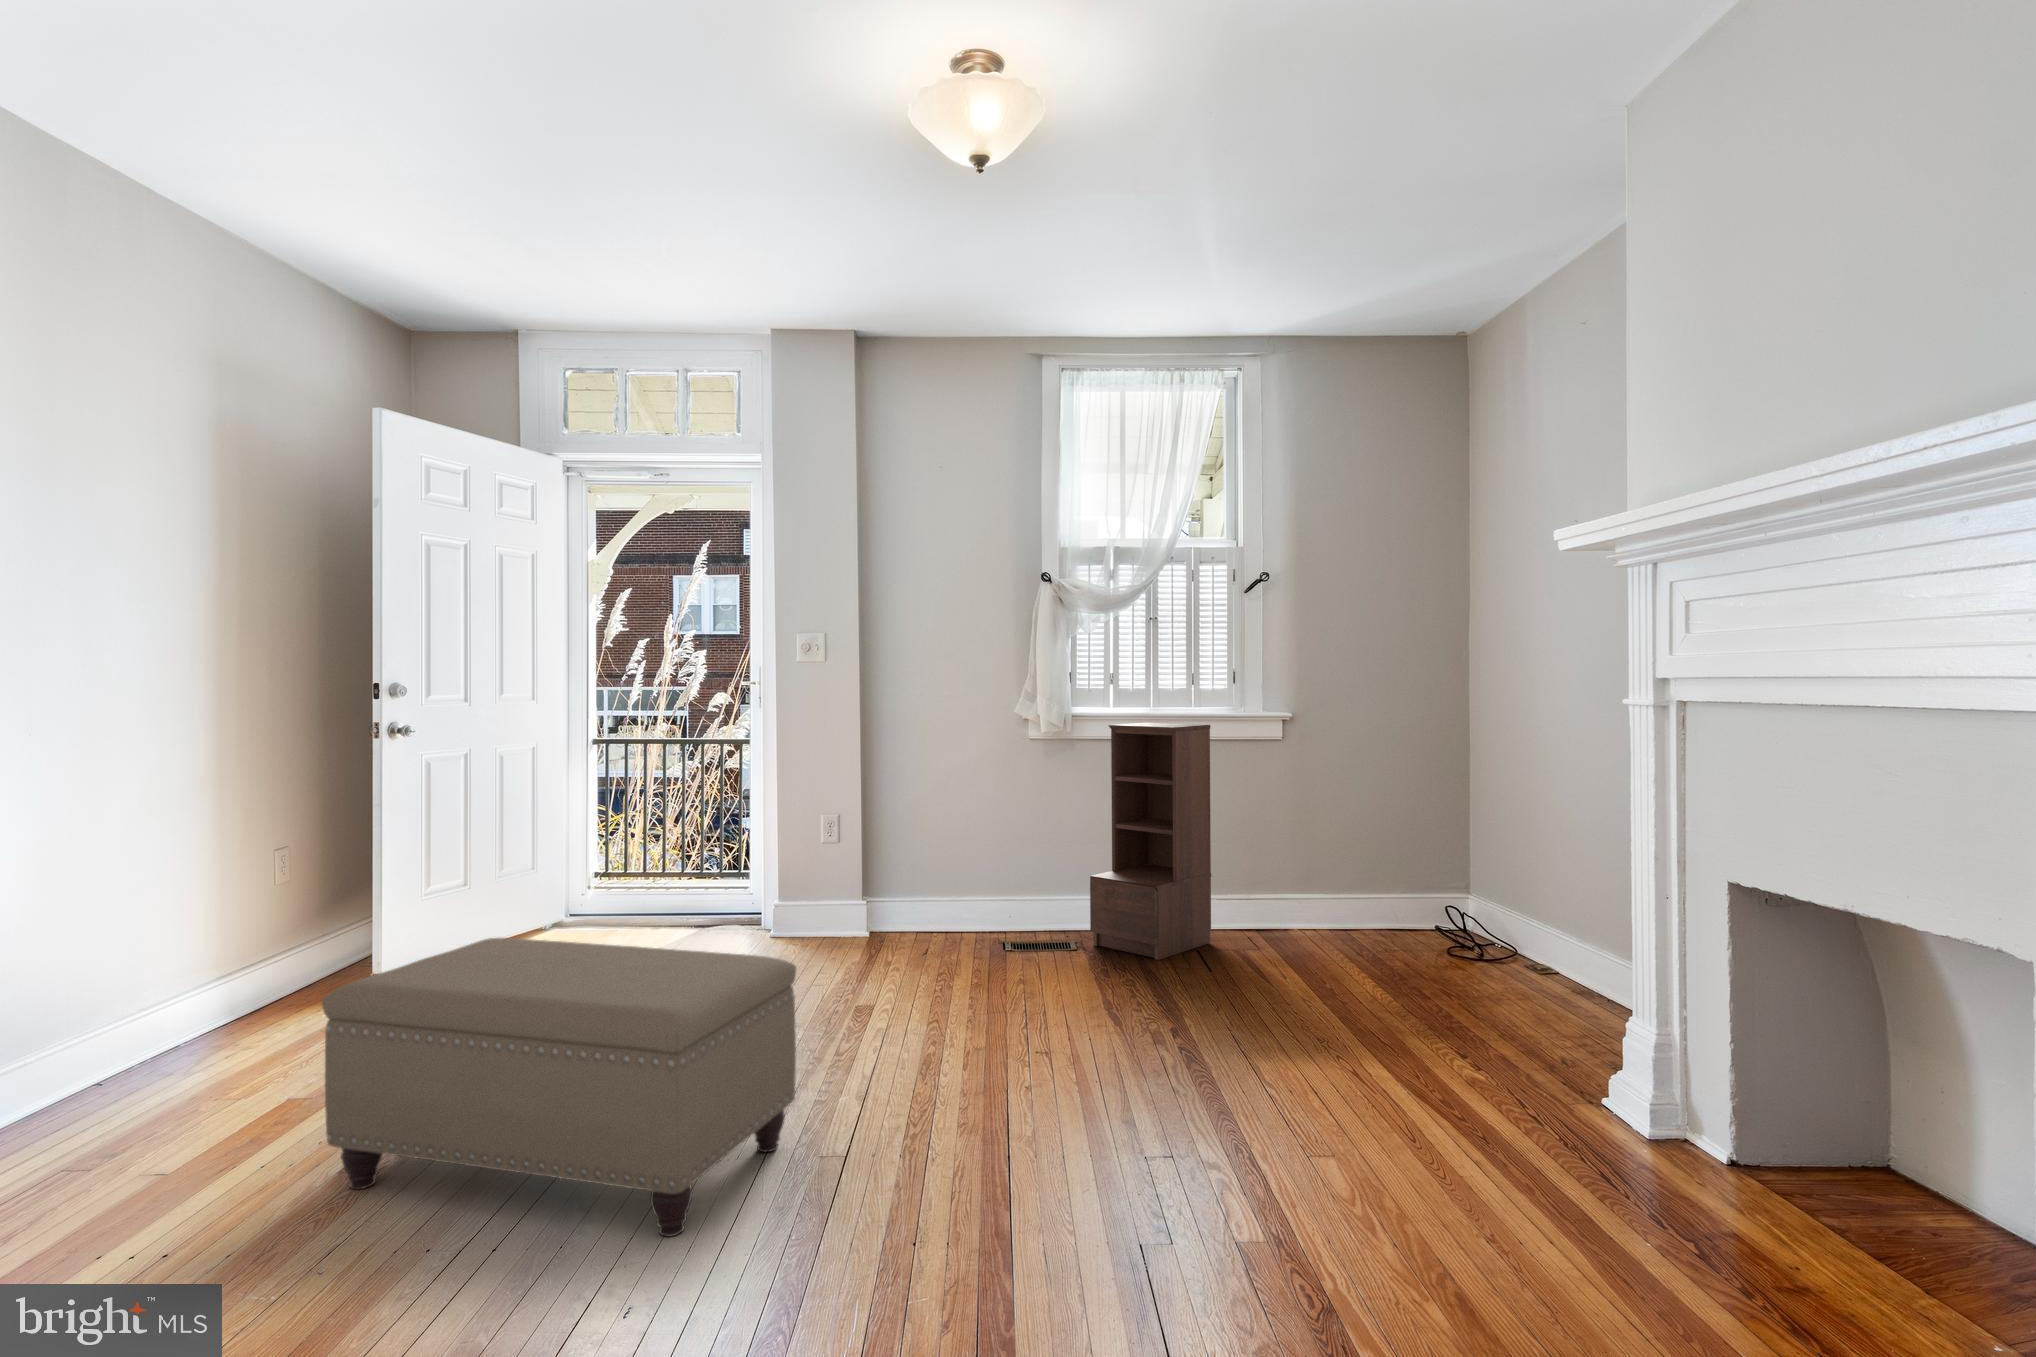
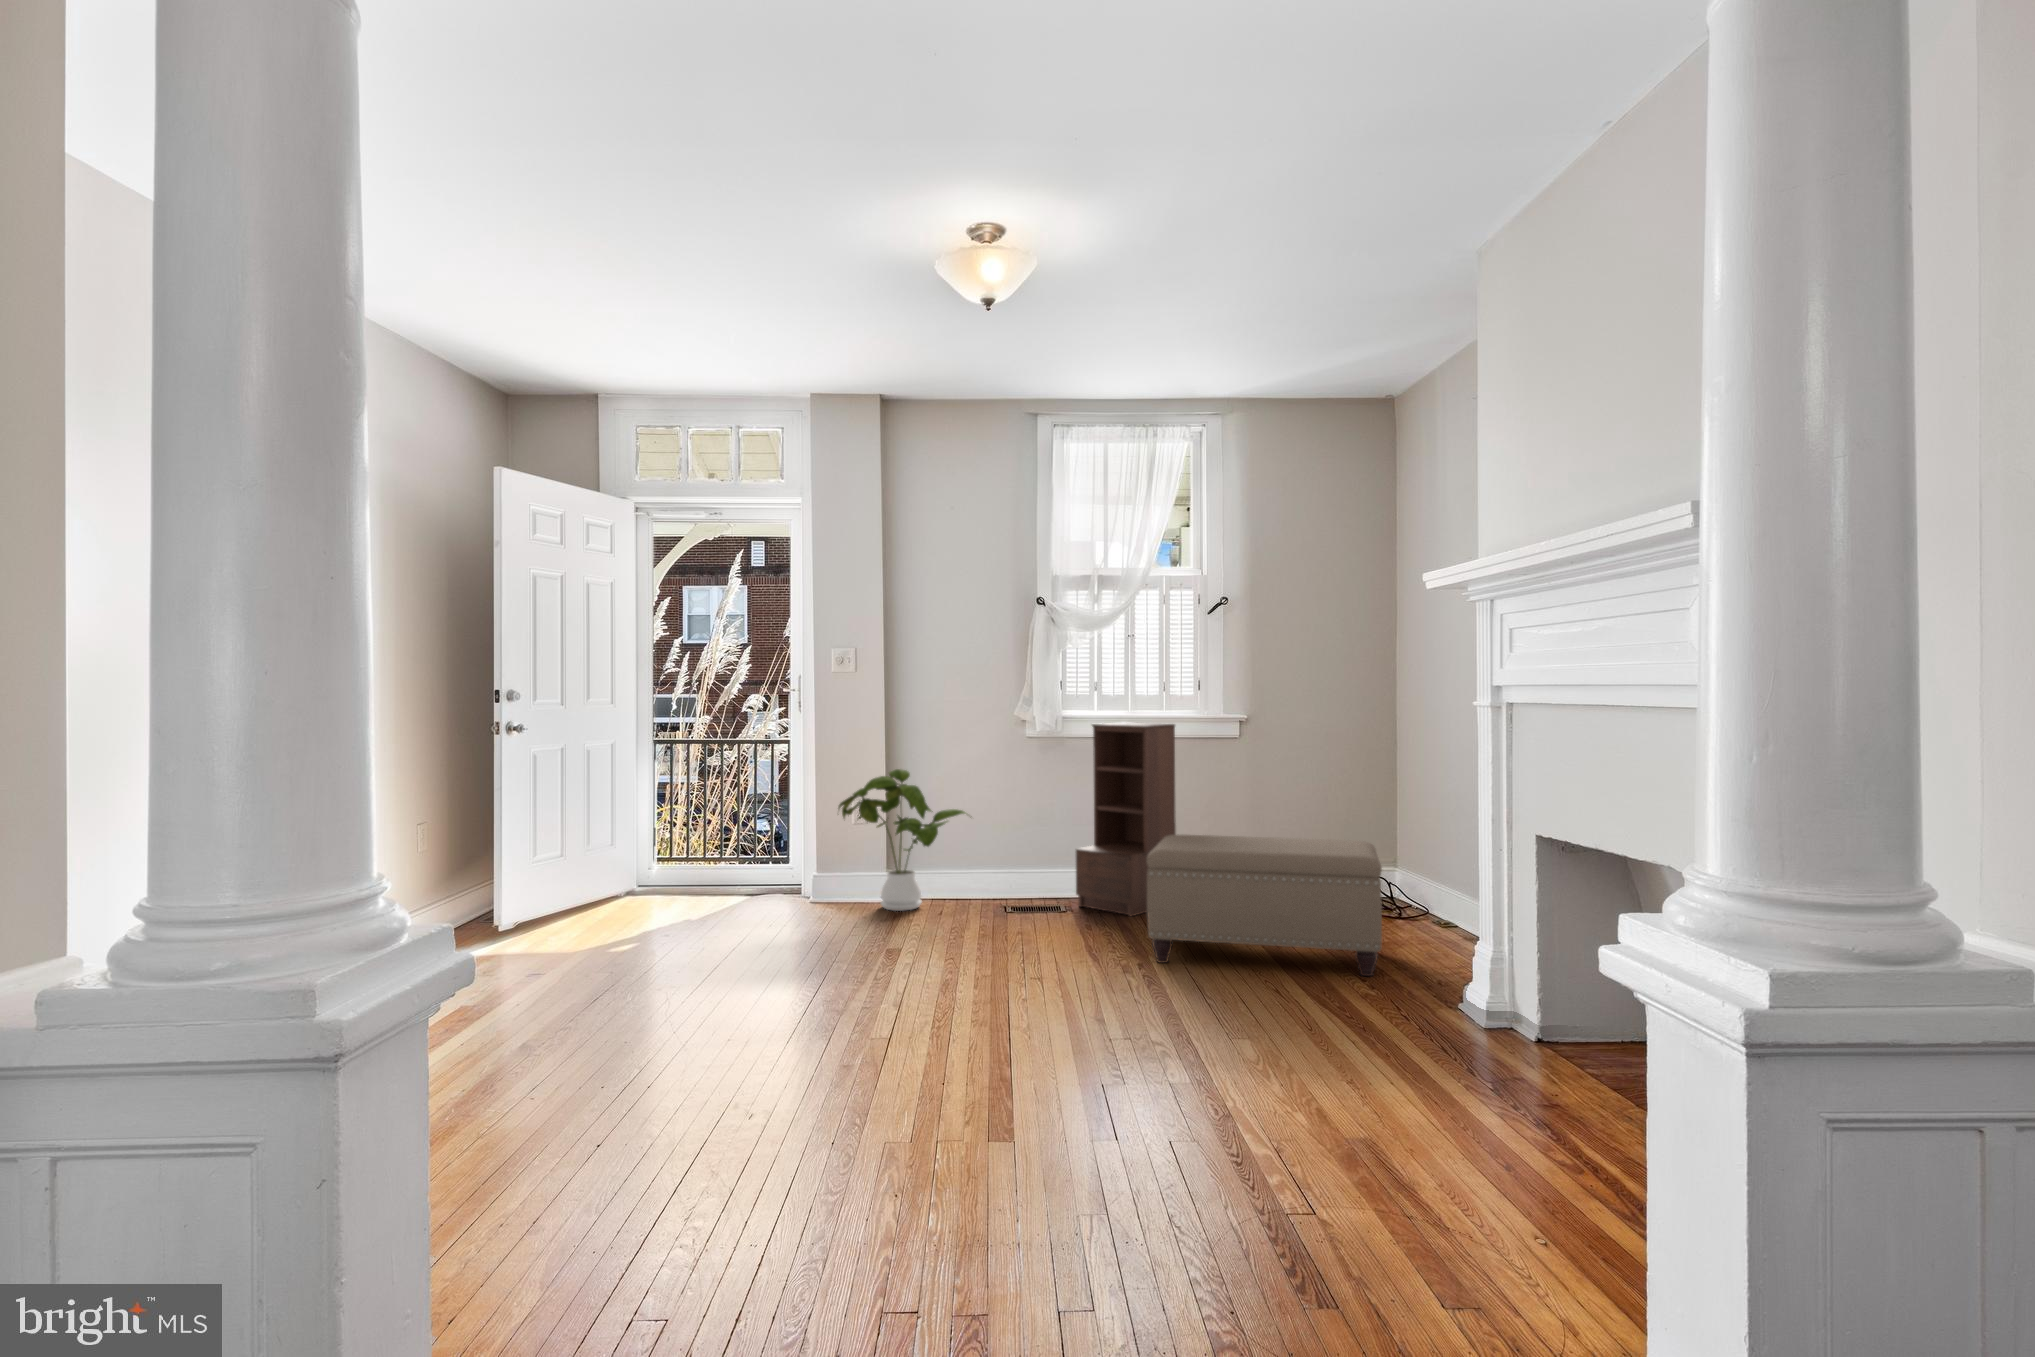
house plant: none [802,780,967,951] -> present [838,769,966,911]
ottoman: present [322,938,796,1237] -> present [1147,835,1382,976]

